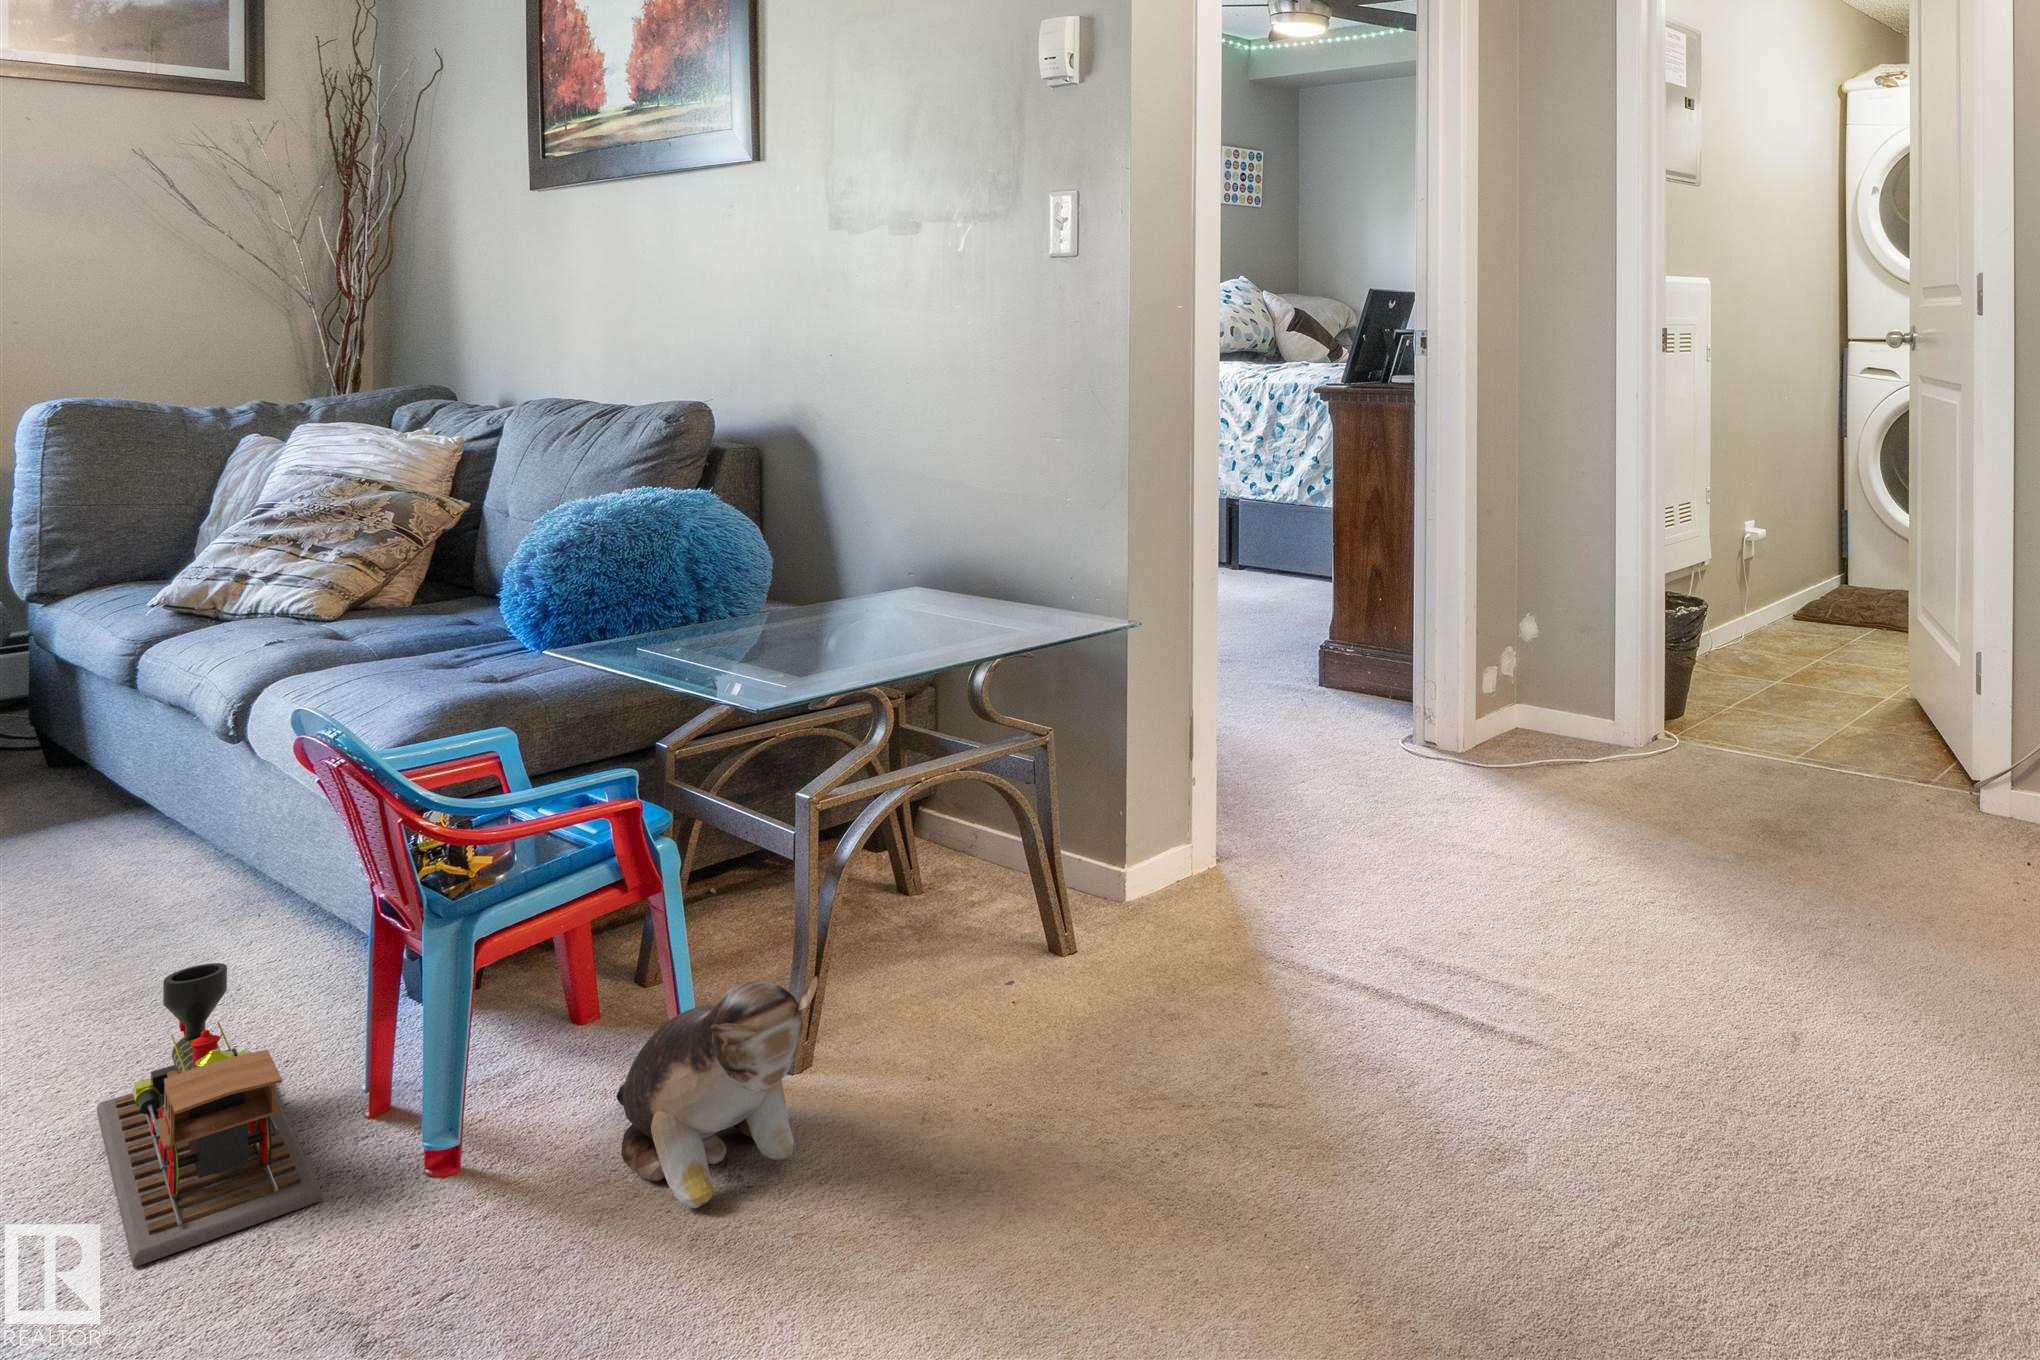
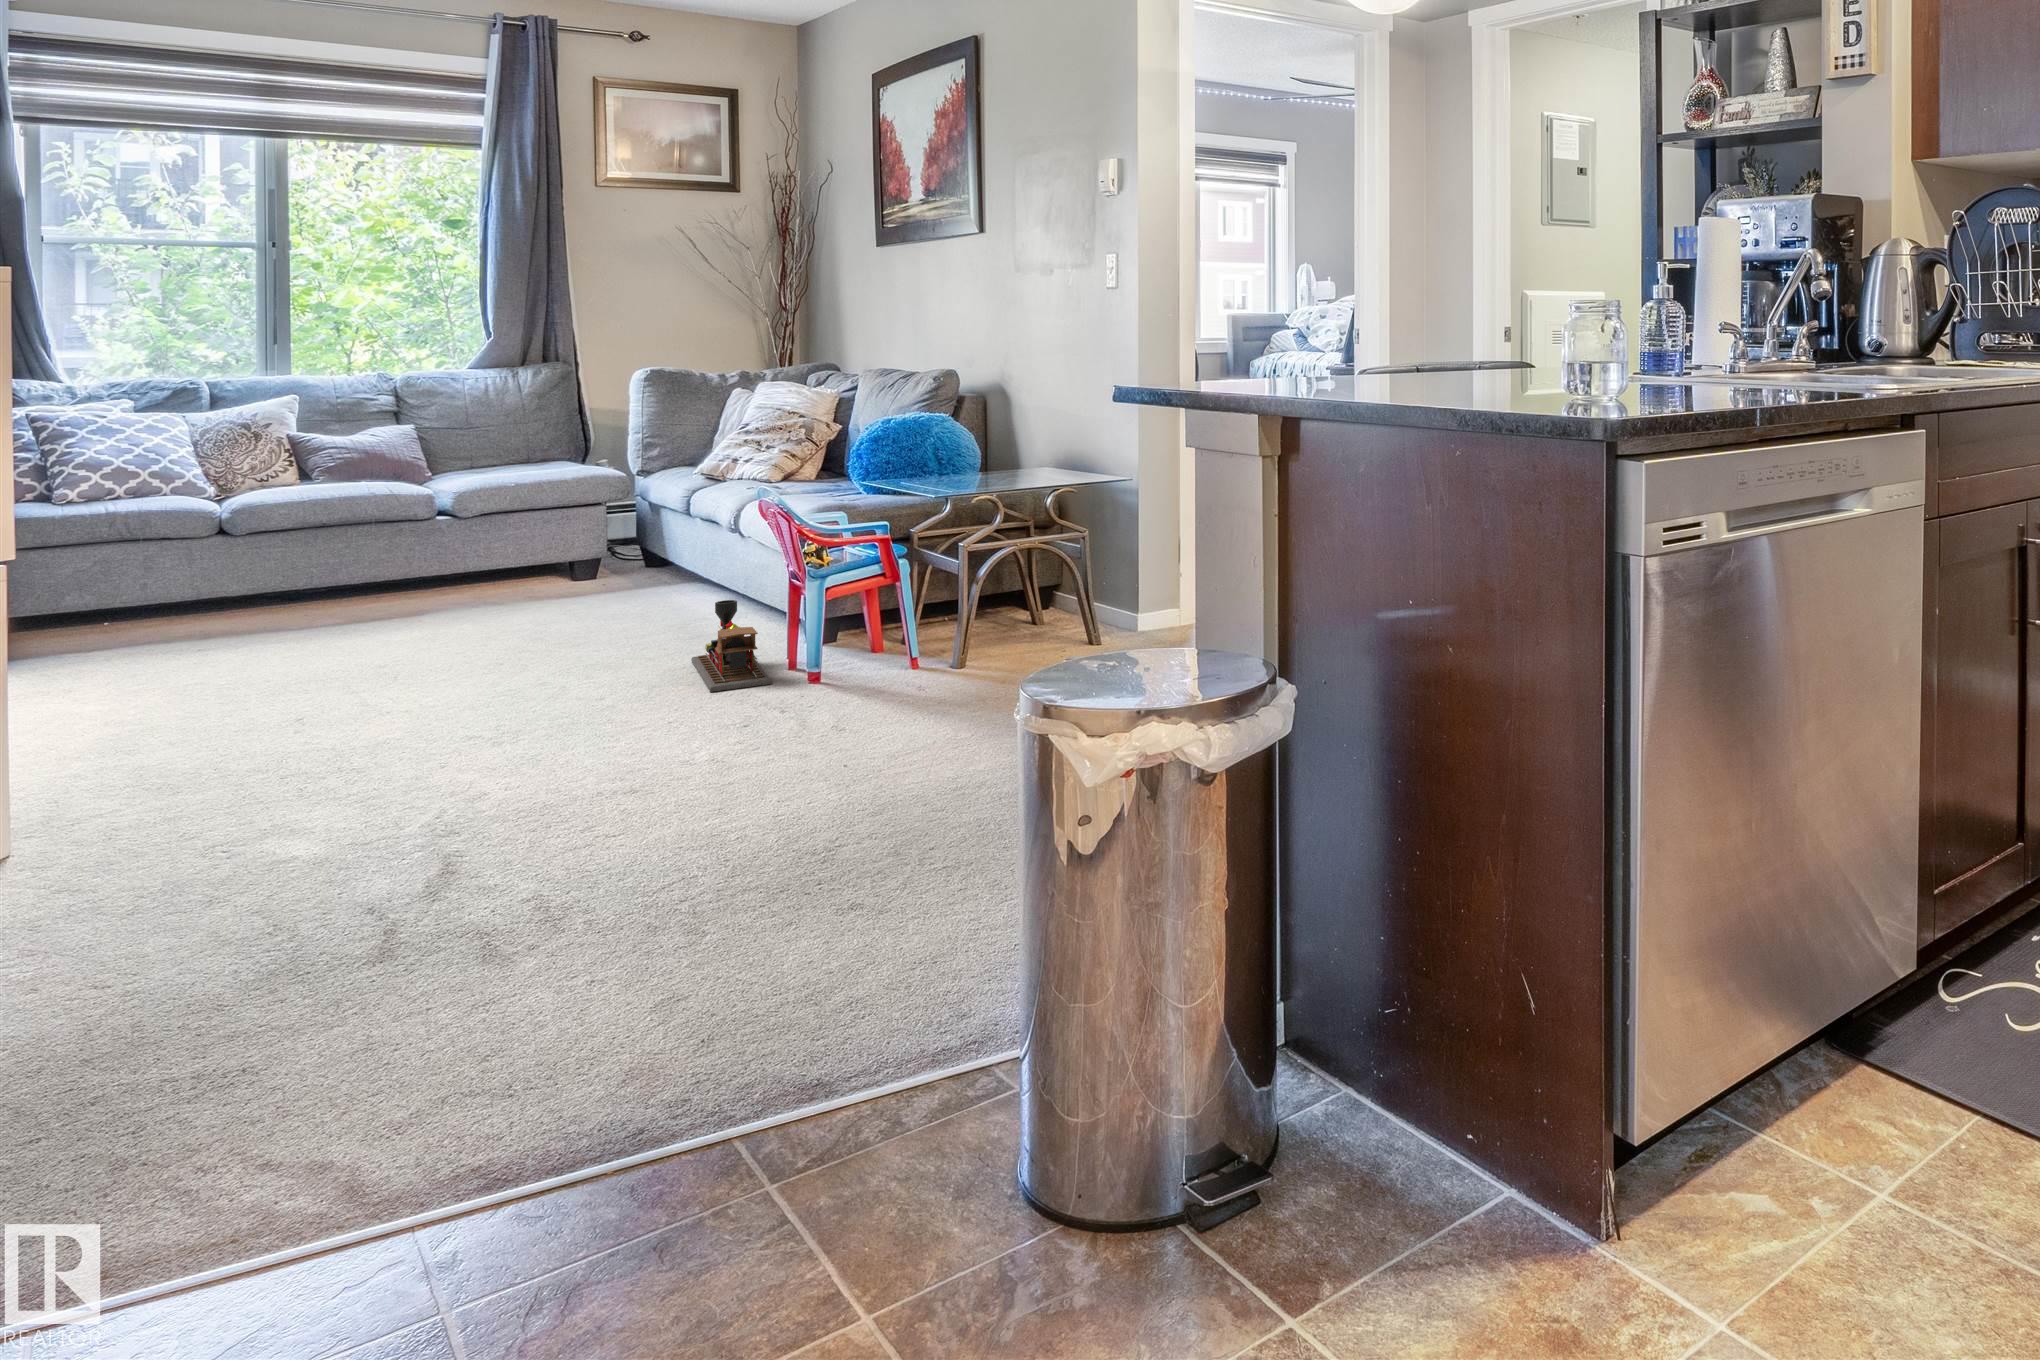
plush toy: present [616,976,818,1208] -> none [879,602,948,693]

